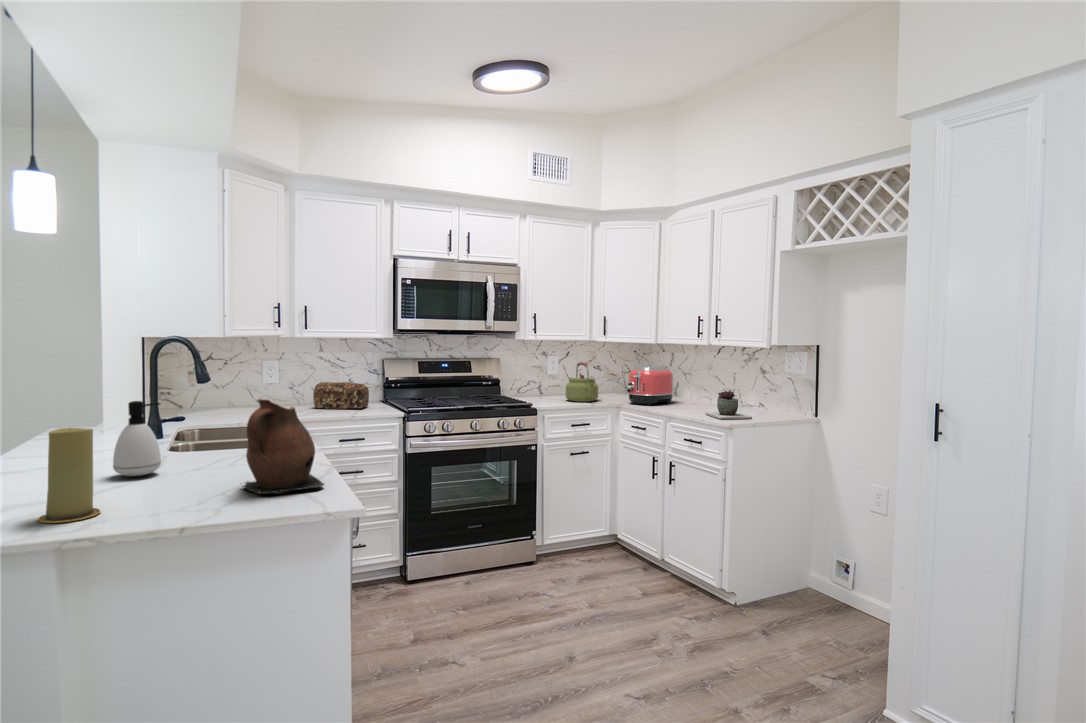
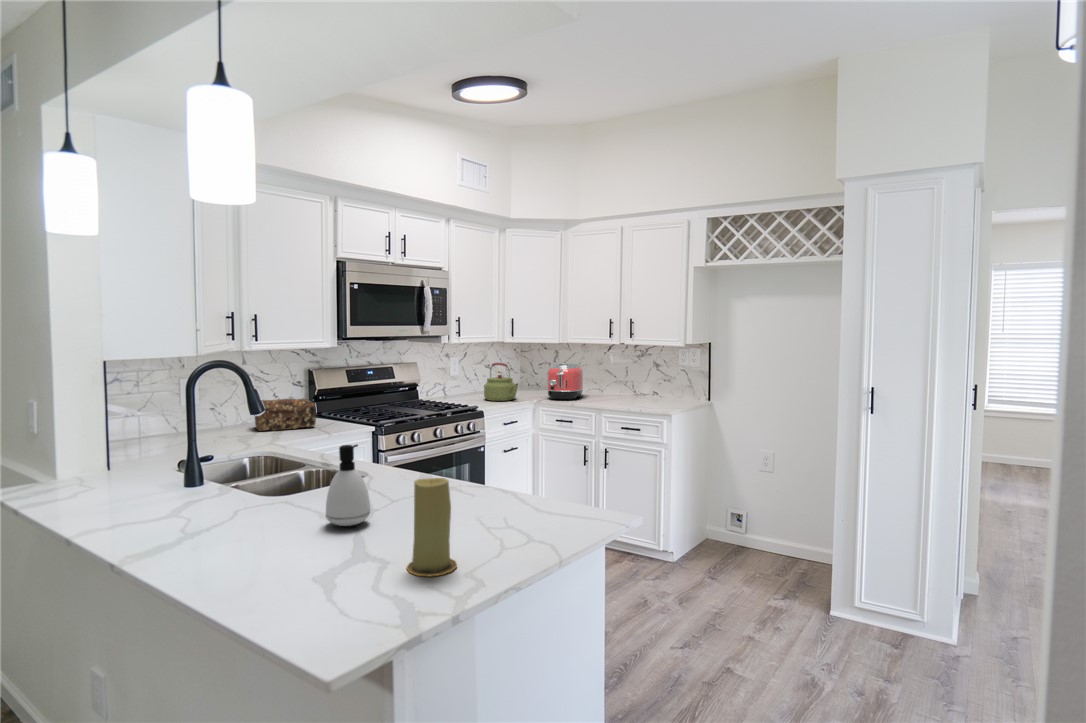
succulent plant: present [705,390,752,419] -> none [636,384,678,409]
ceramic pitcher: present [243,399,324,494] -> none [476,431,554,521]

